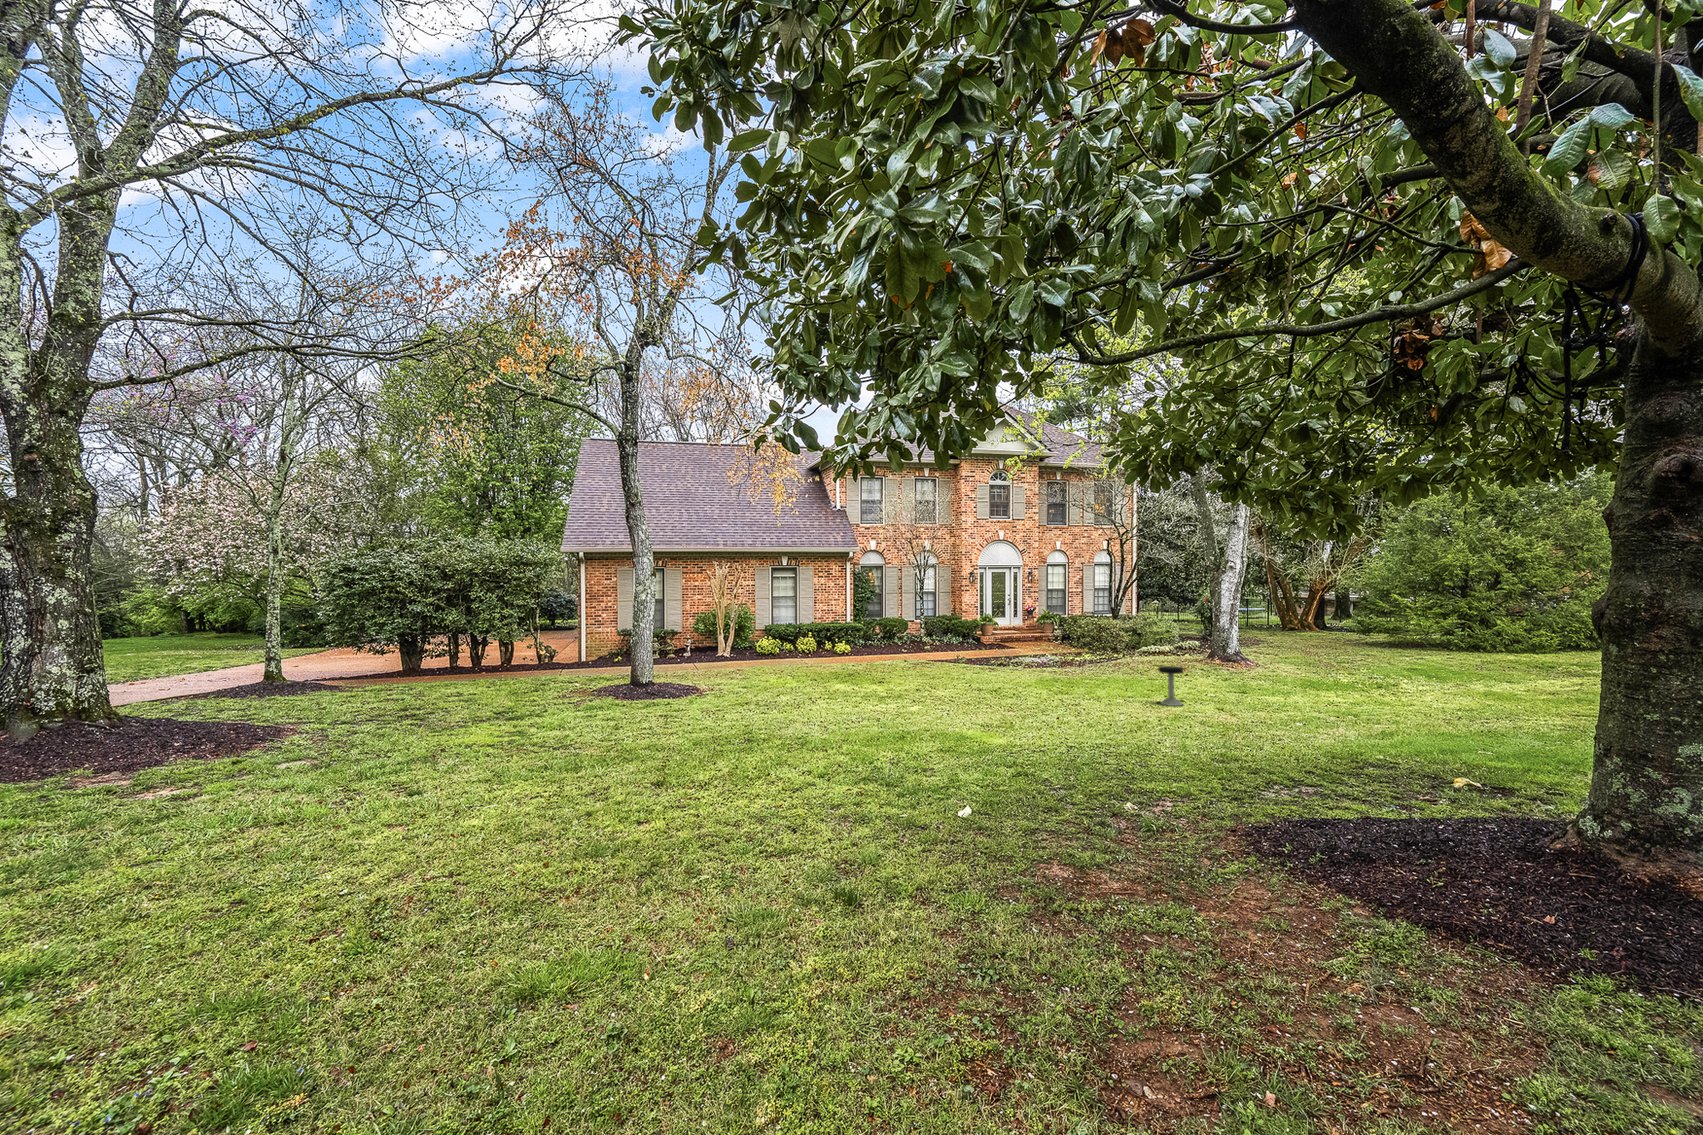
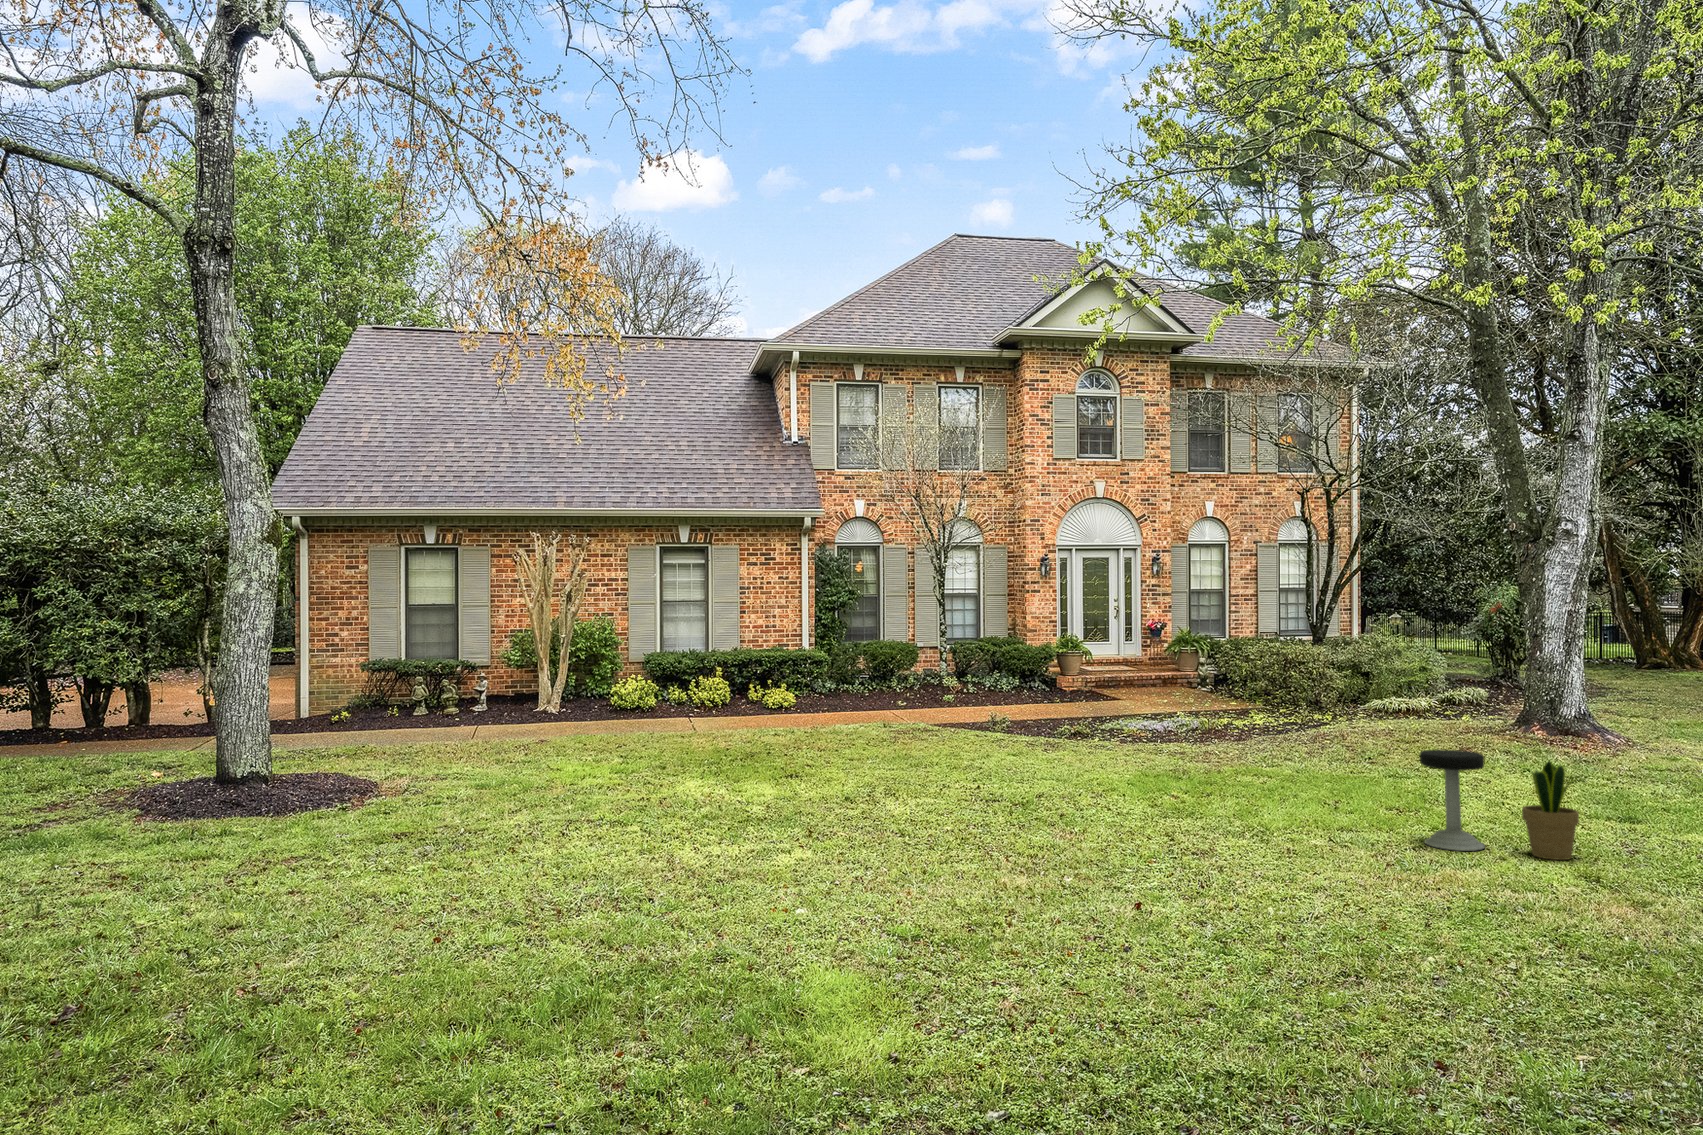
potted plant: none [1197,669,1221,708] -> present [1522,761,1584,860]

